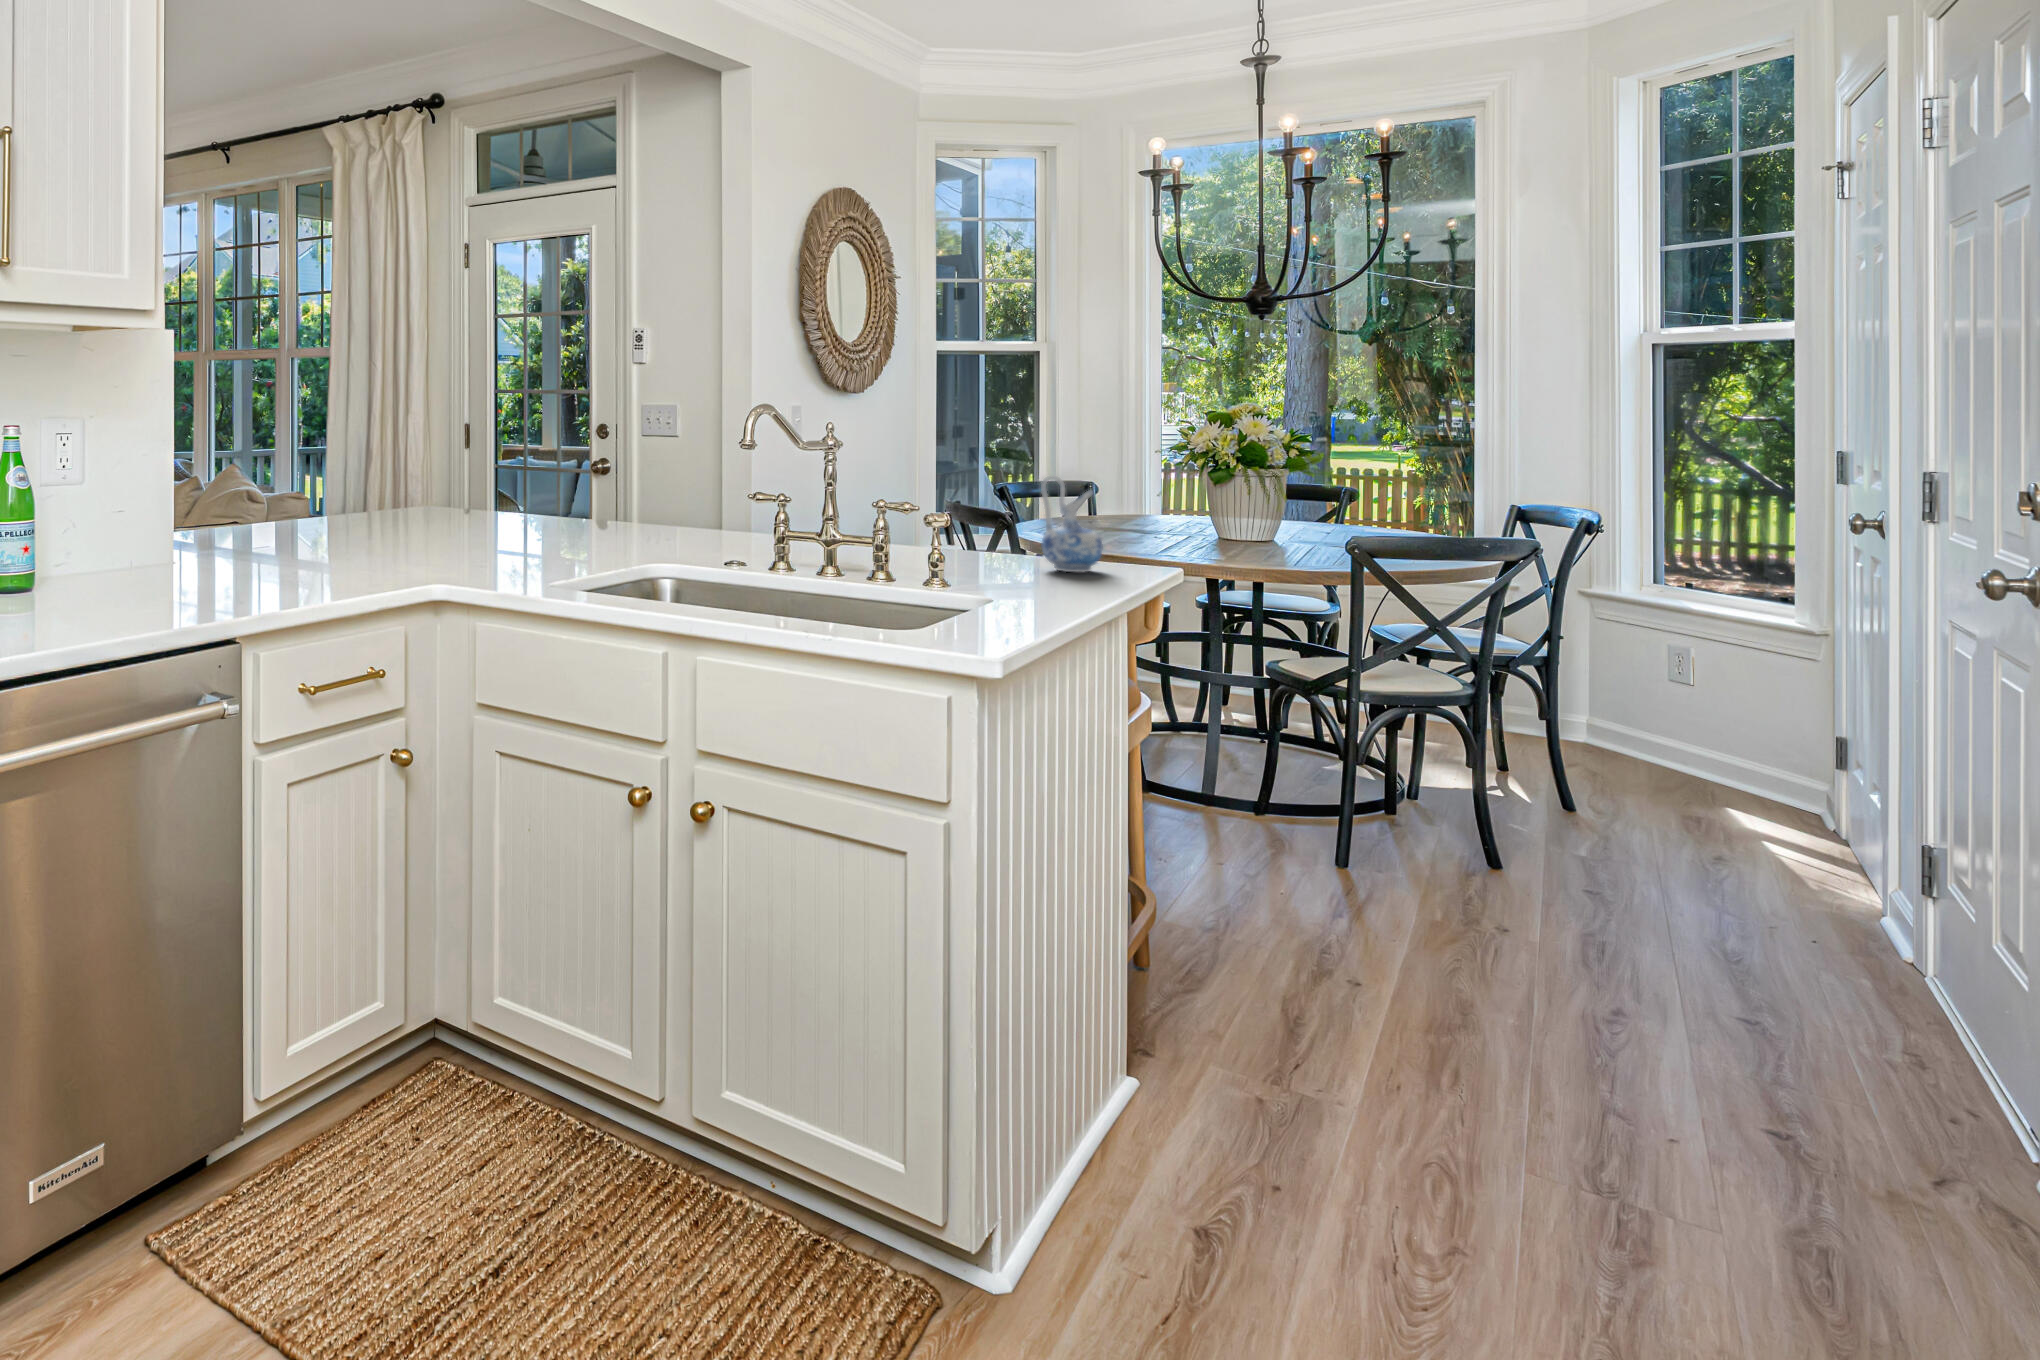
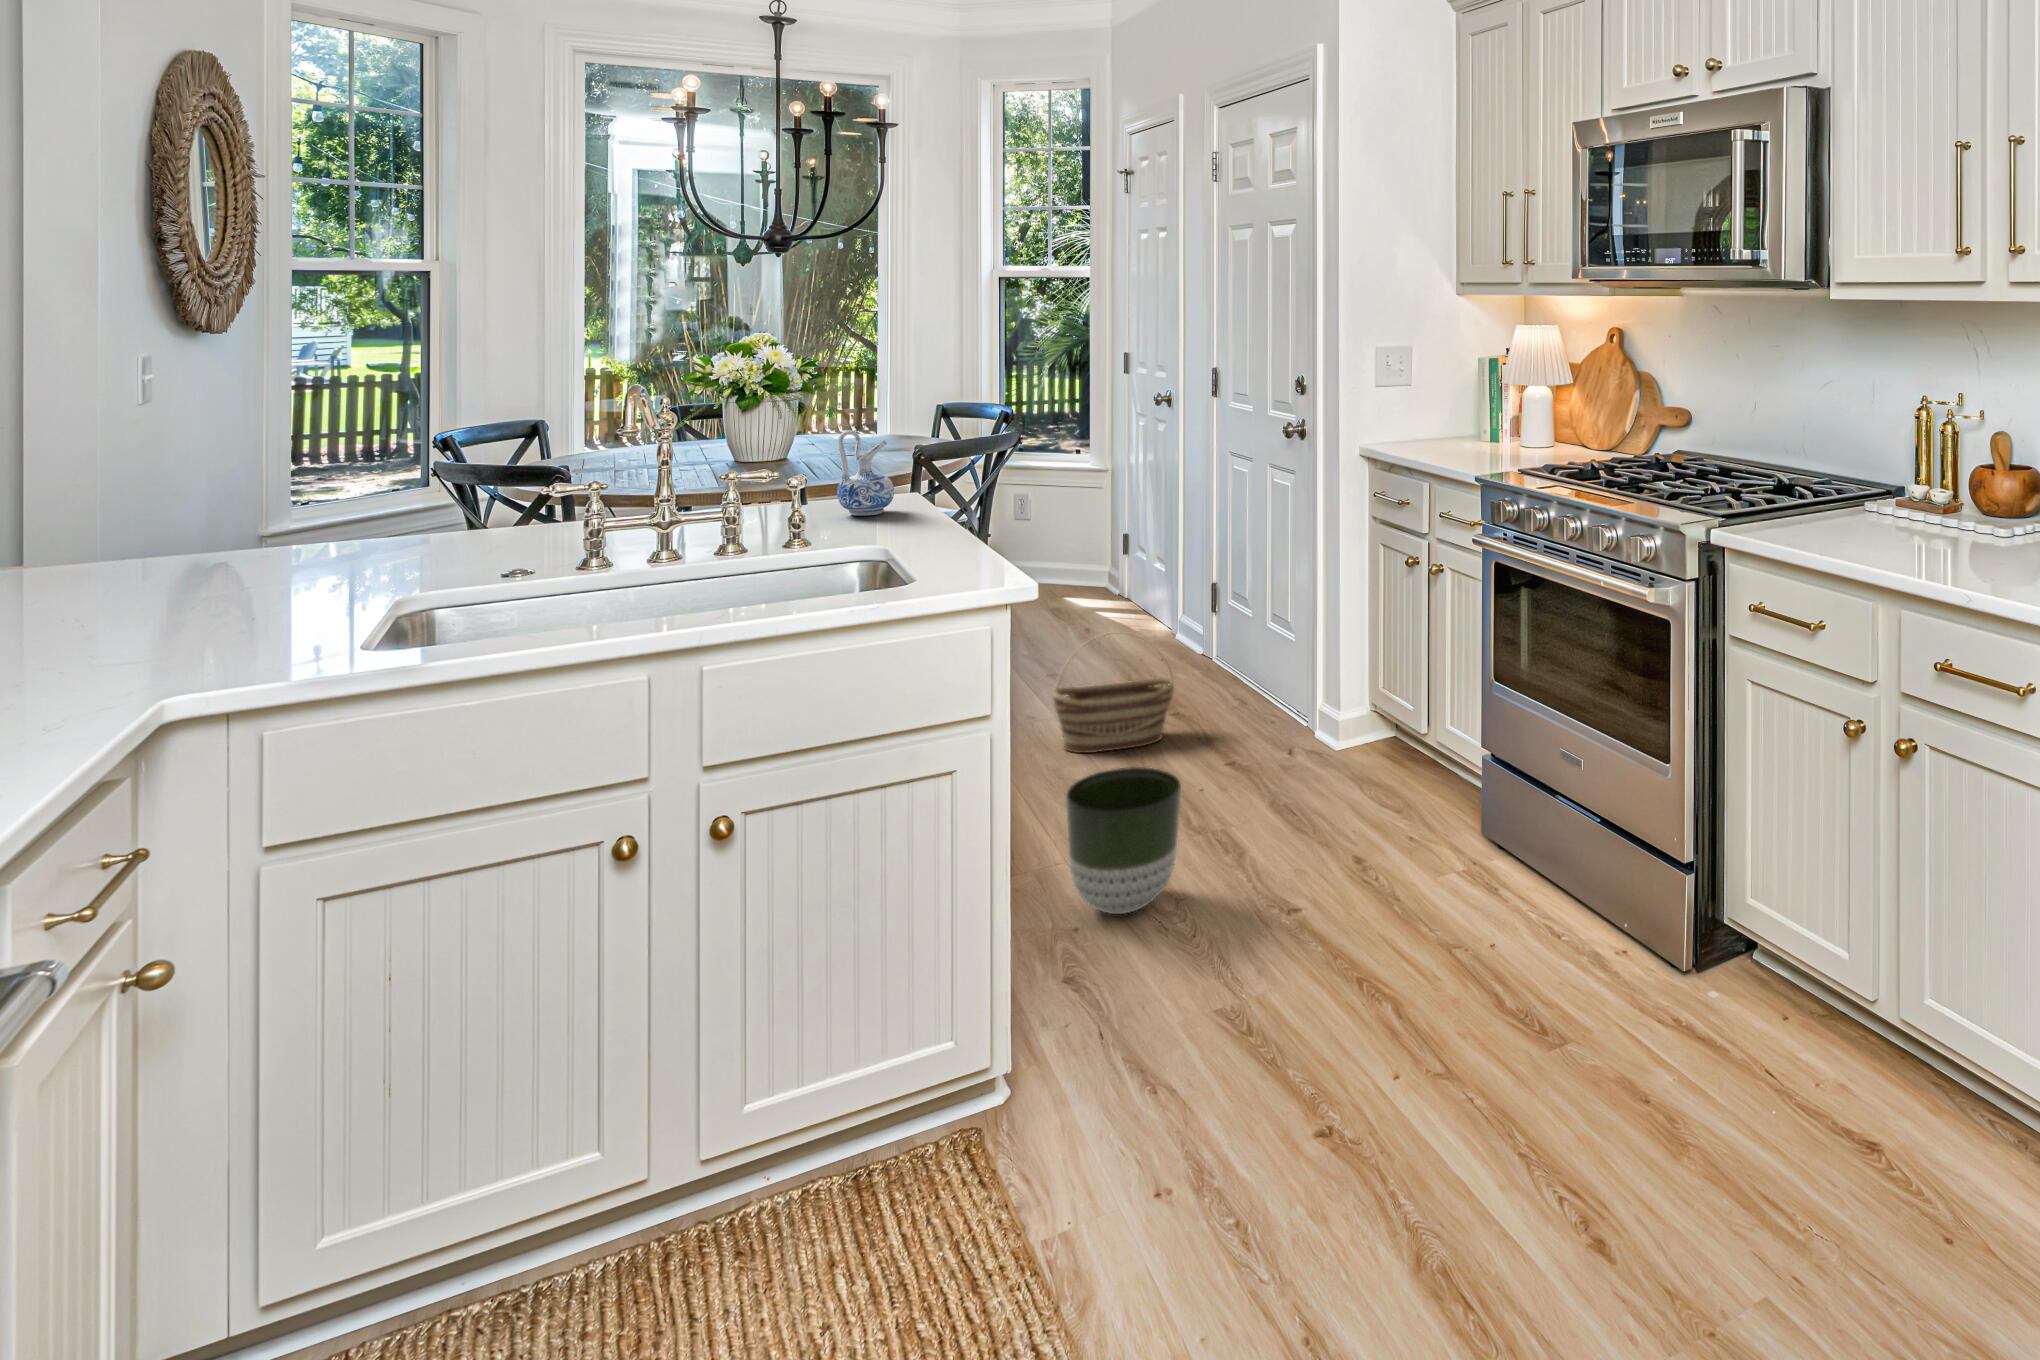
basket: none [1481,837,1704,1042] -> present [1053,633,1174,753]
planter: none [1267,987,1455,1216] -> present [1066,767,1181,914]

